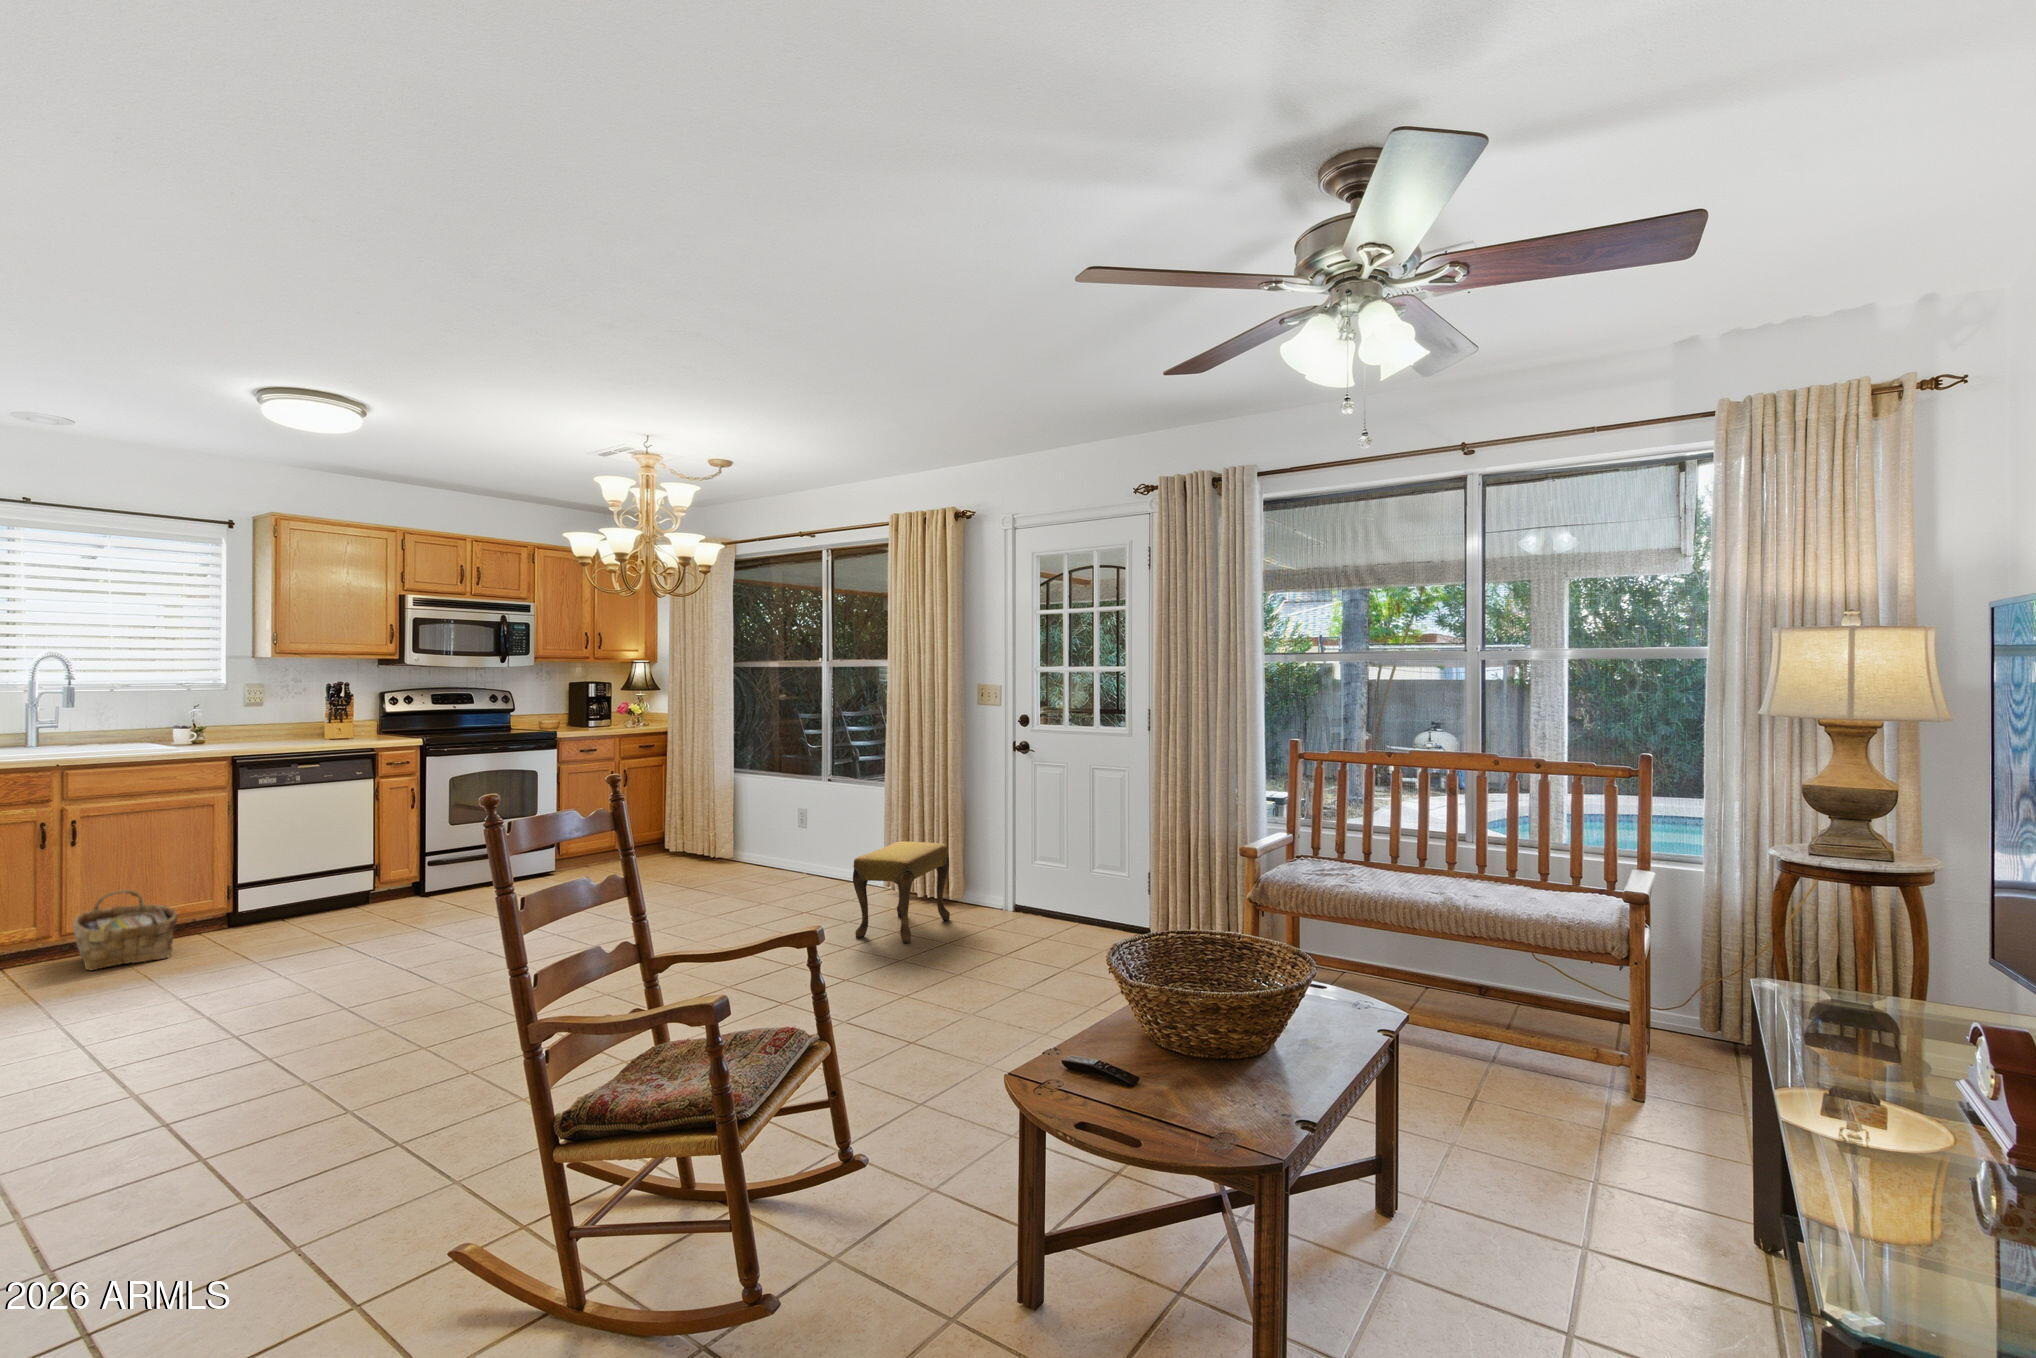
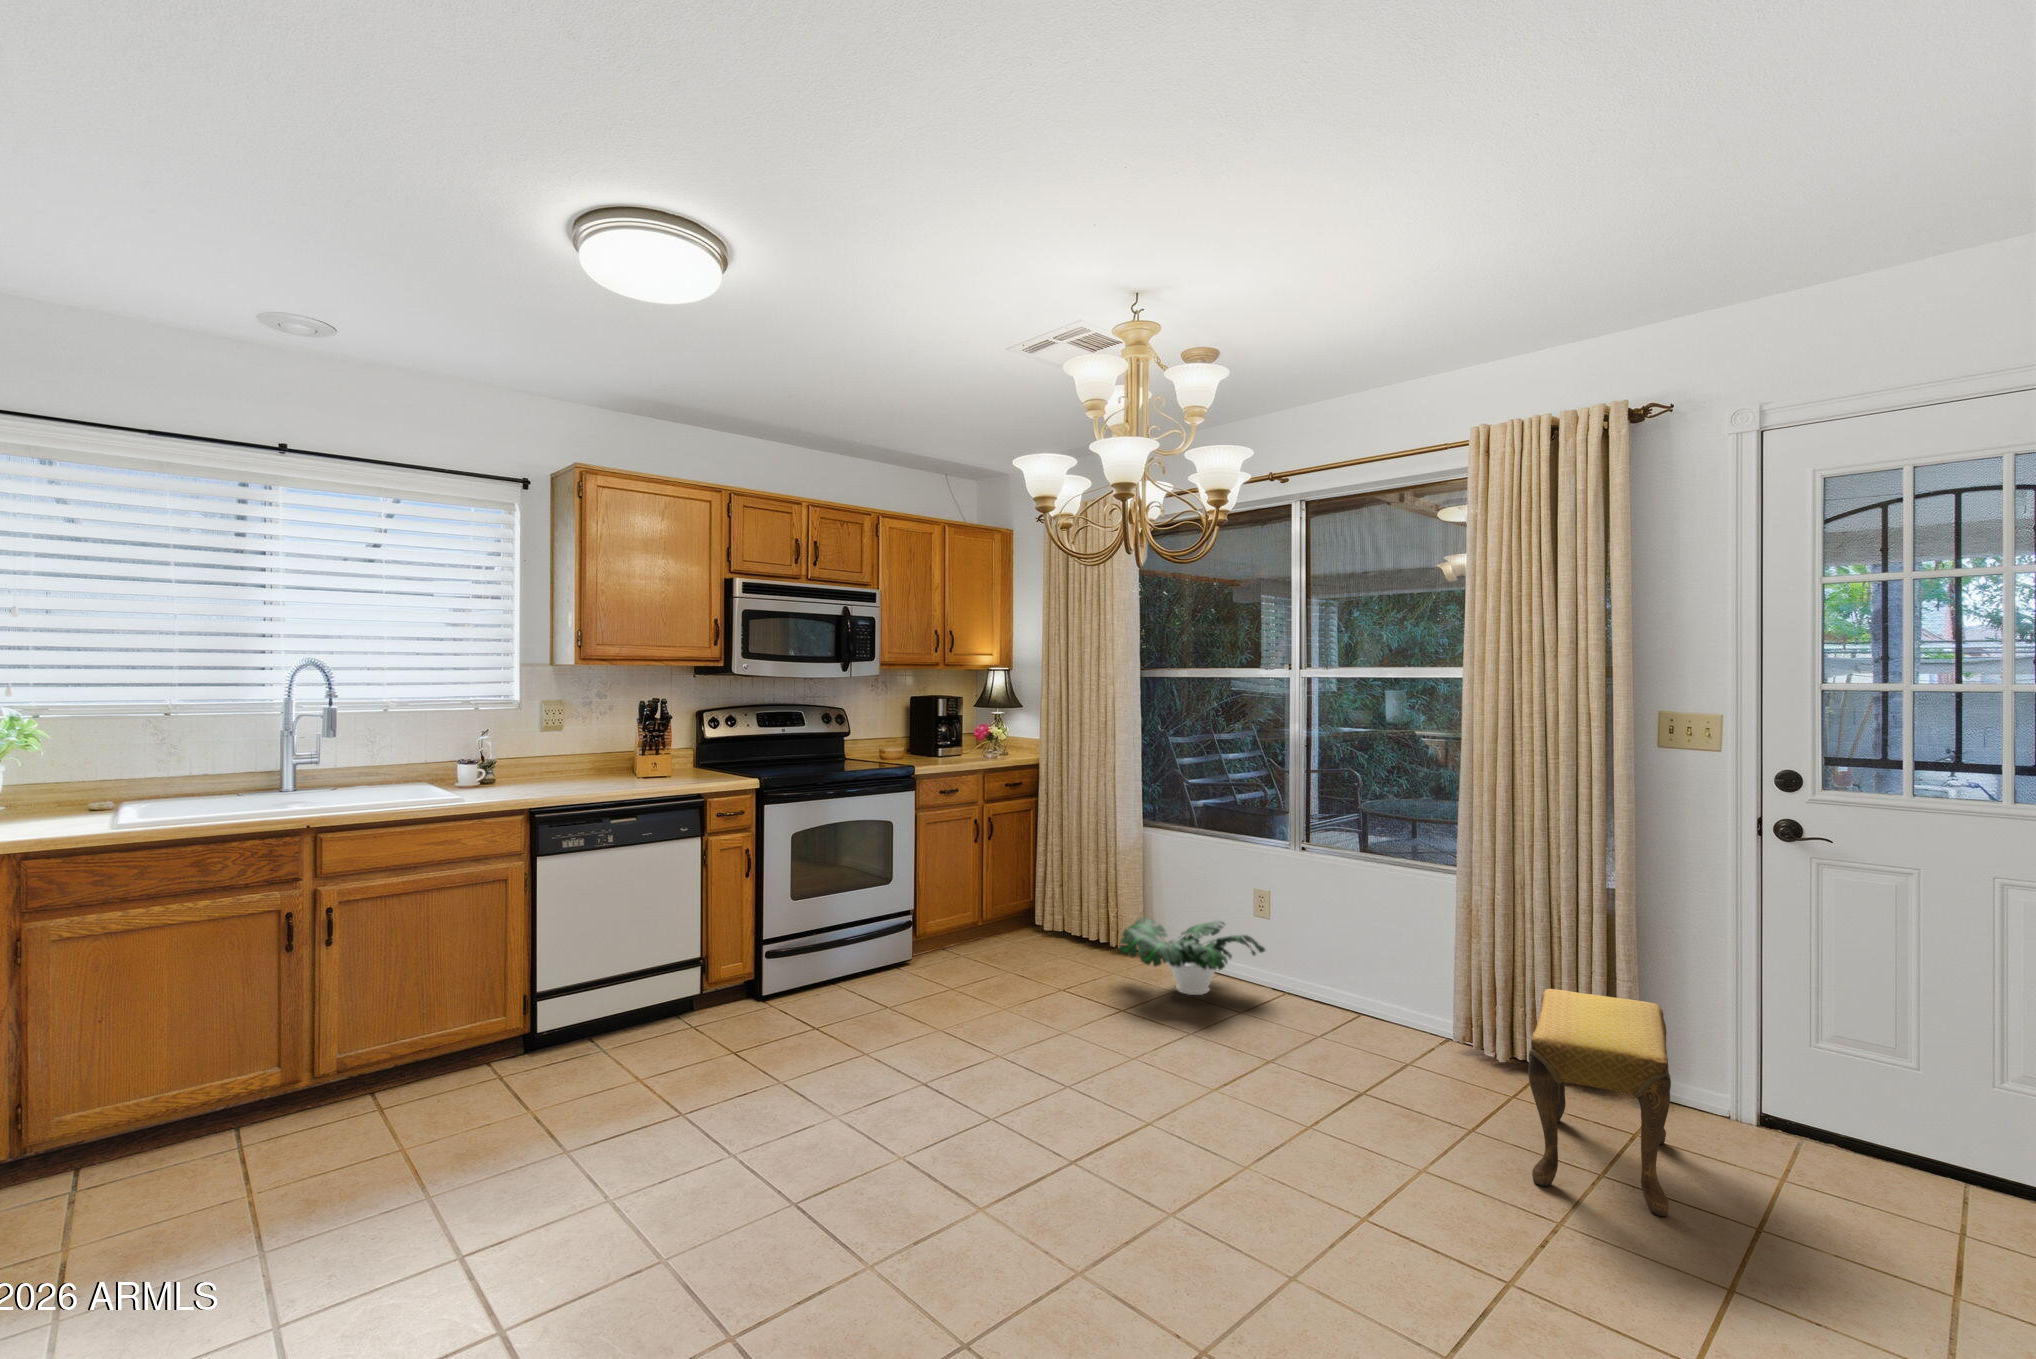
potted plant: none [694,831,795,878] -> present [1119,918,1265,995]
woven basket: present [73,890,178,970] -> none [326,1010,461,1150]

